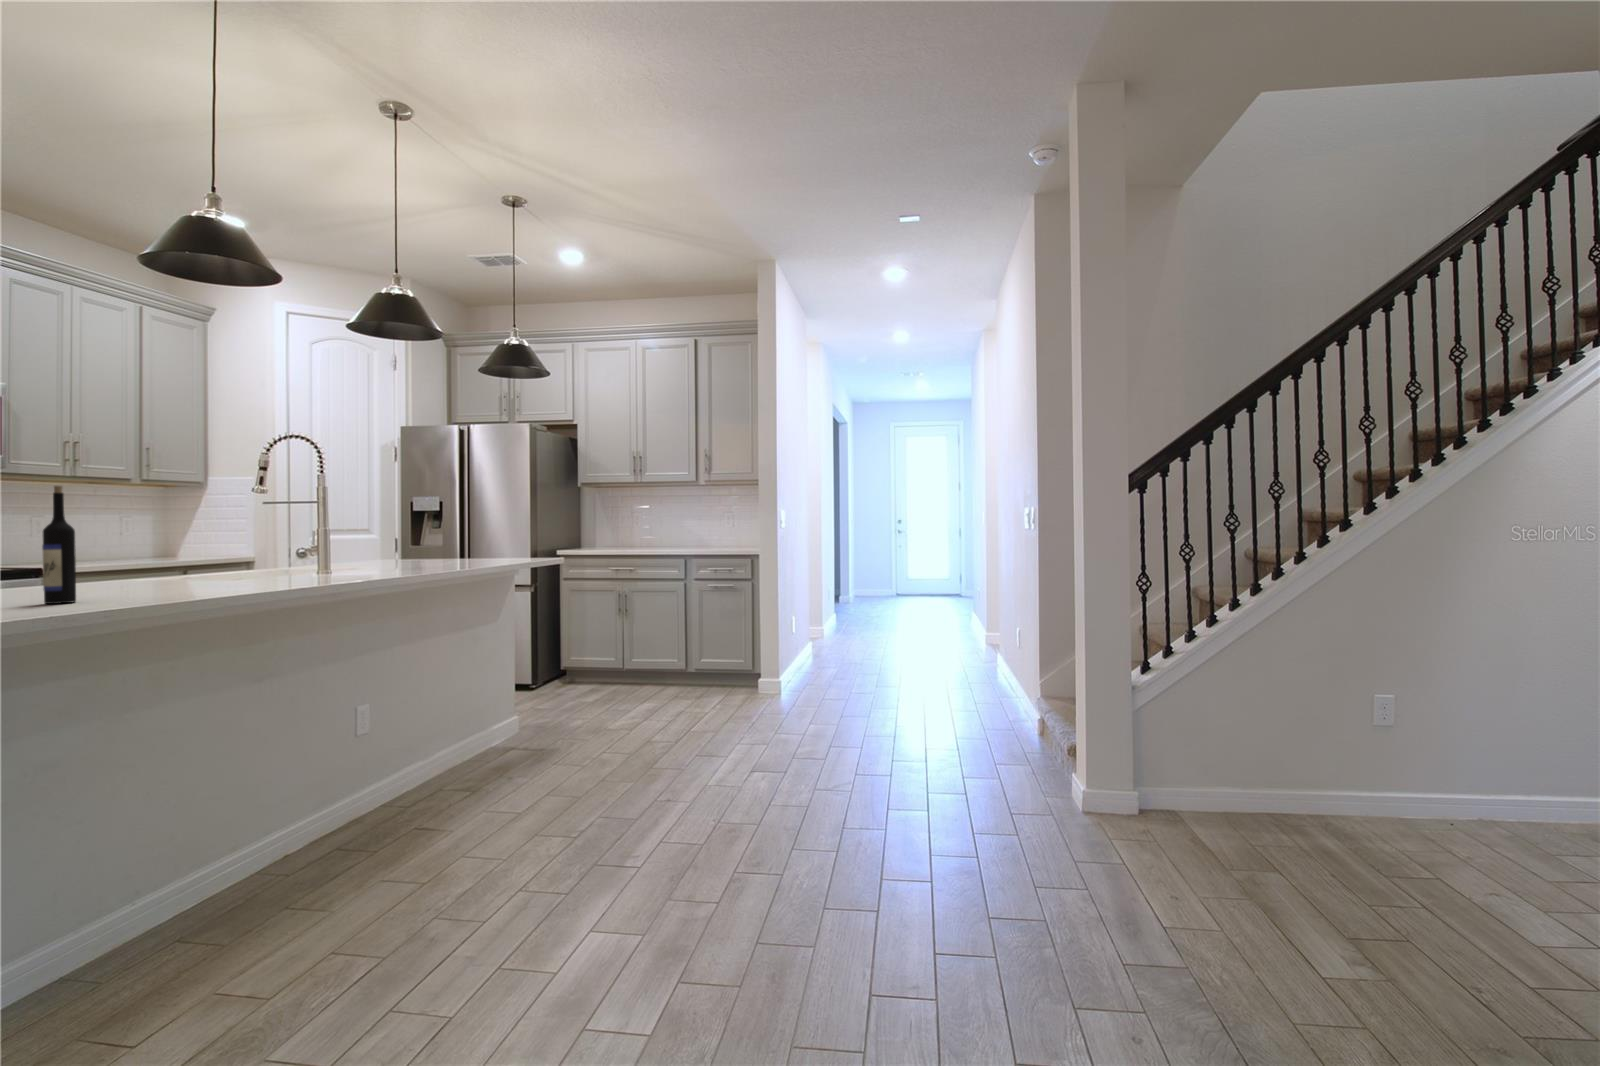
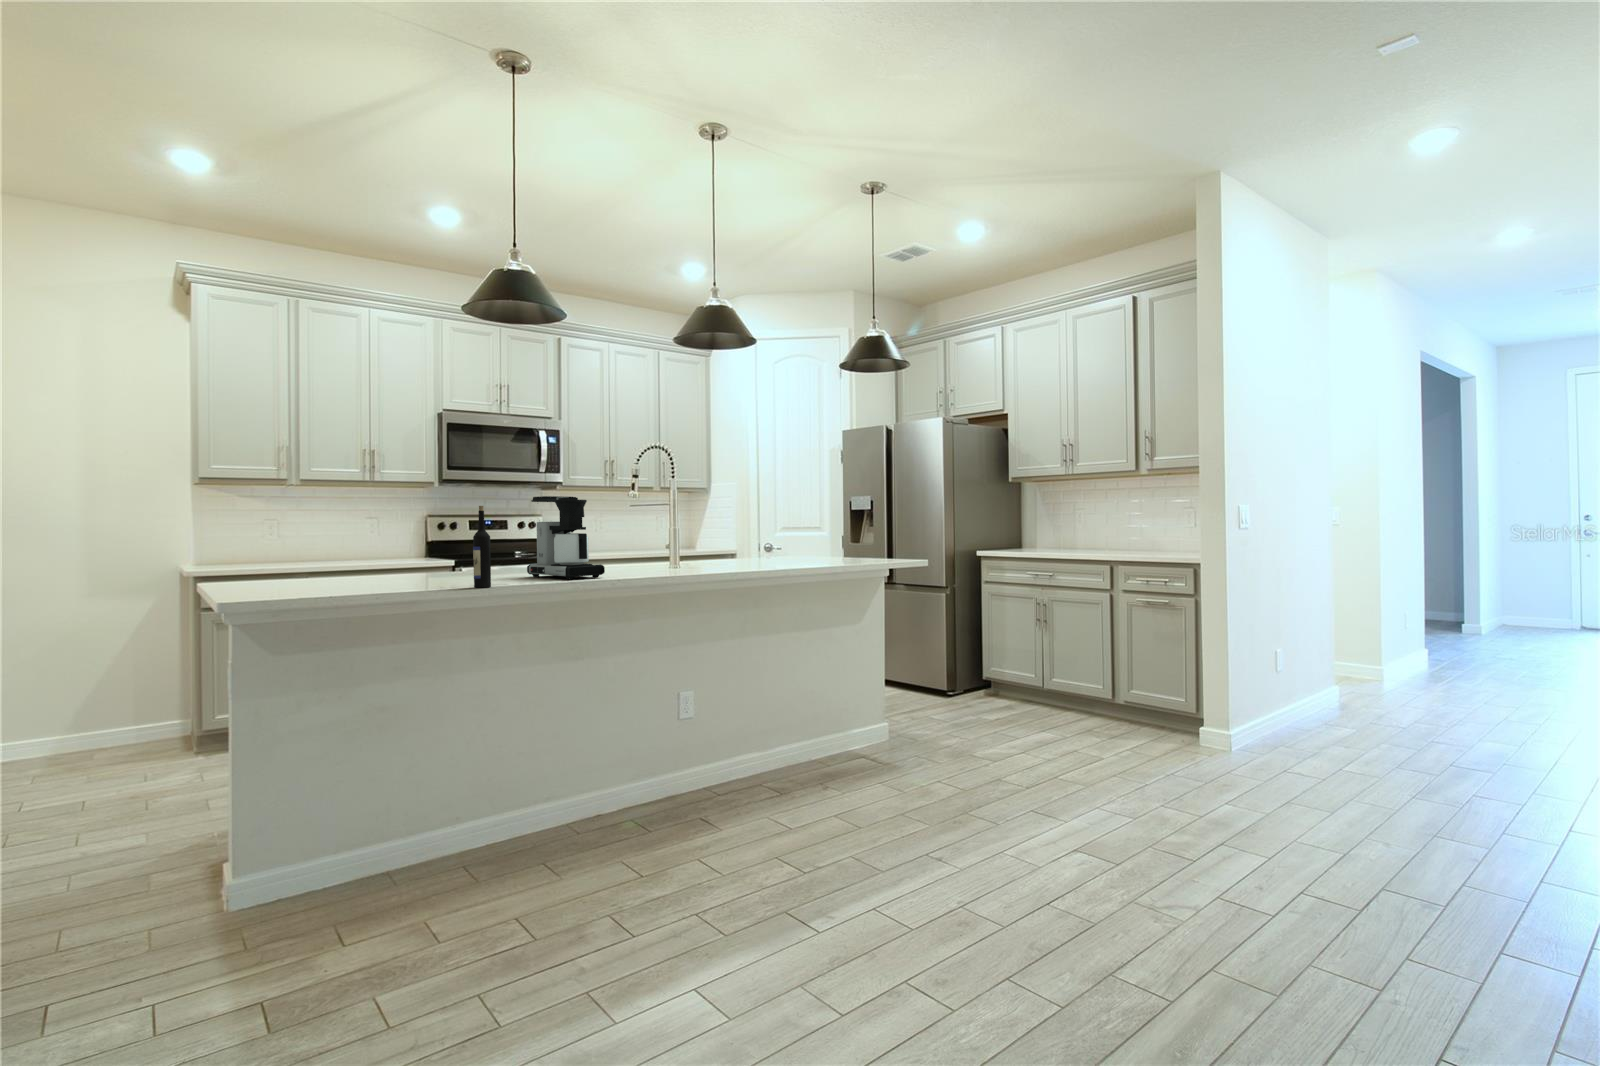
coffee maker: none [72,478,220,589] -> present [527,496,605,579]

